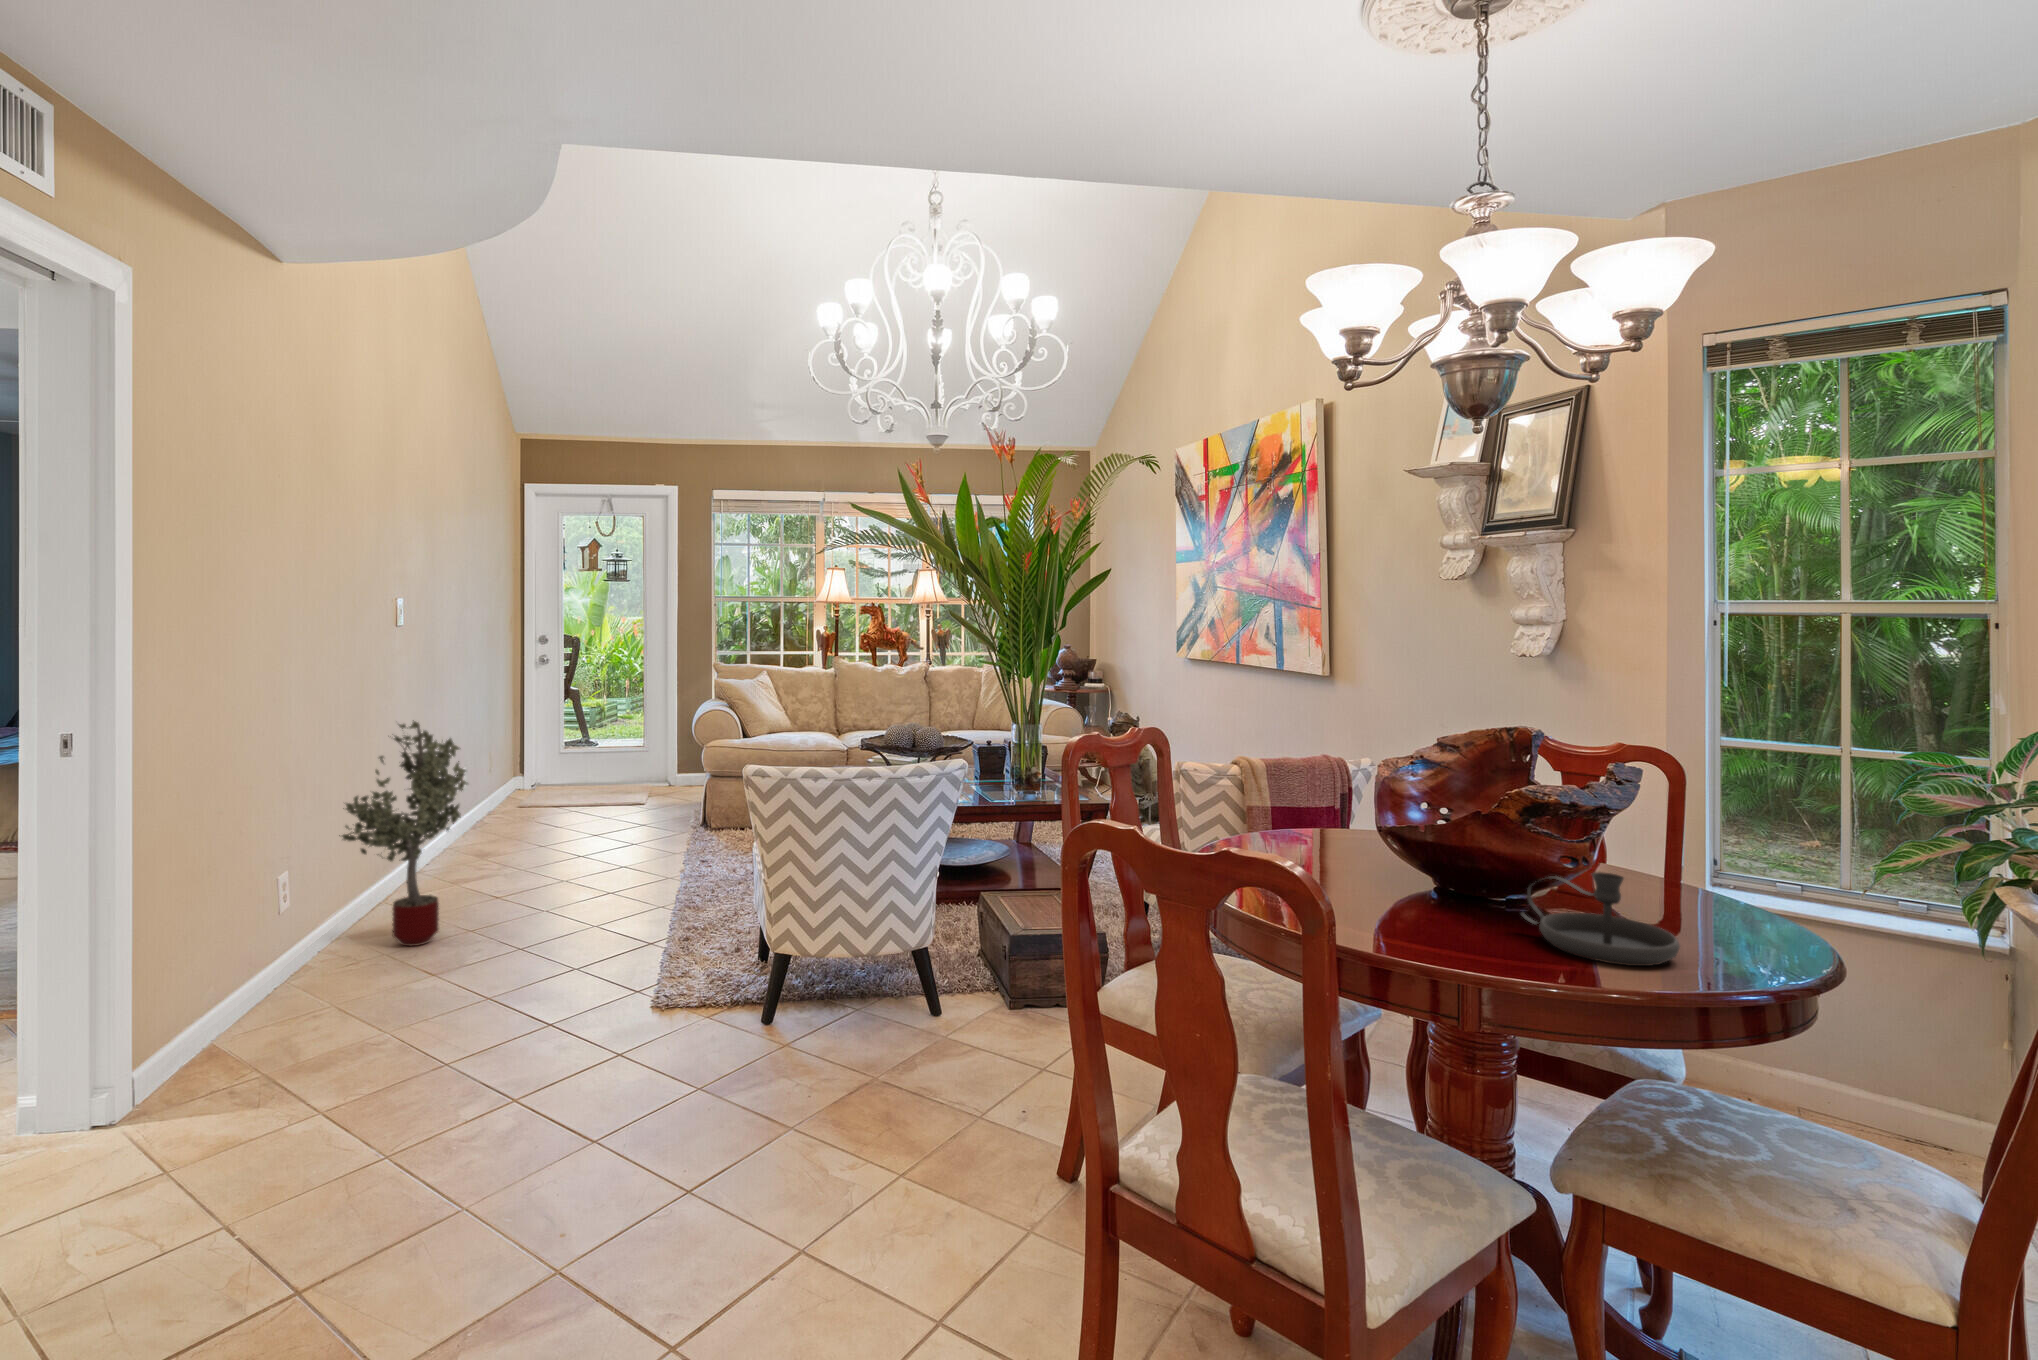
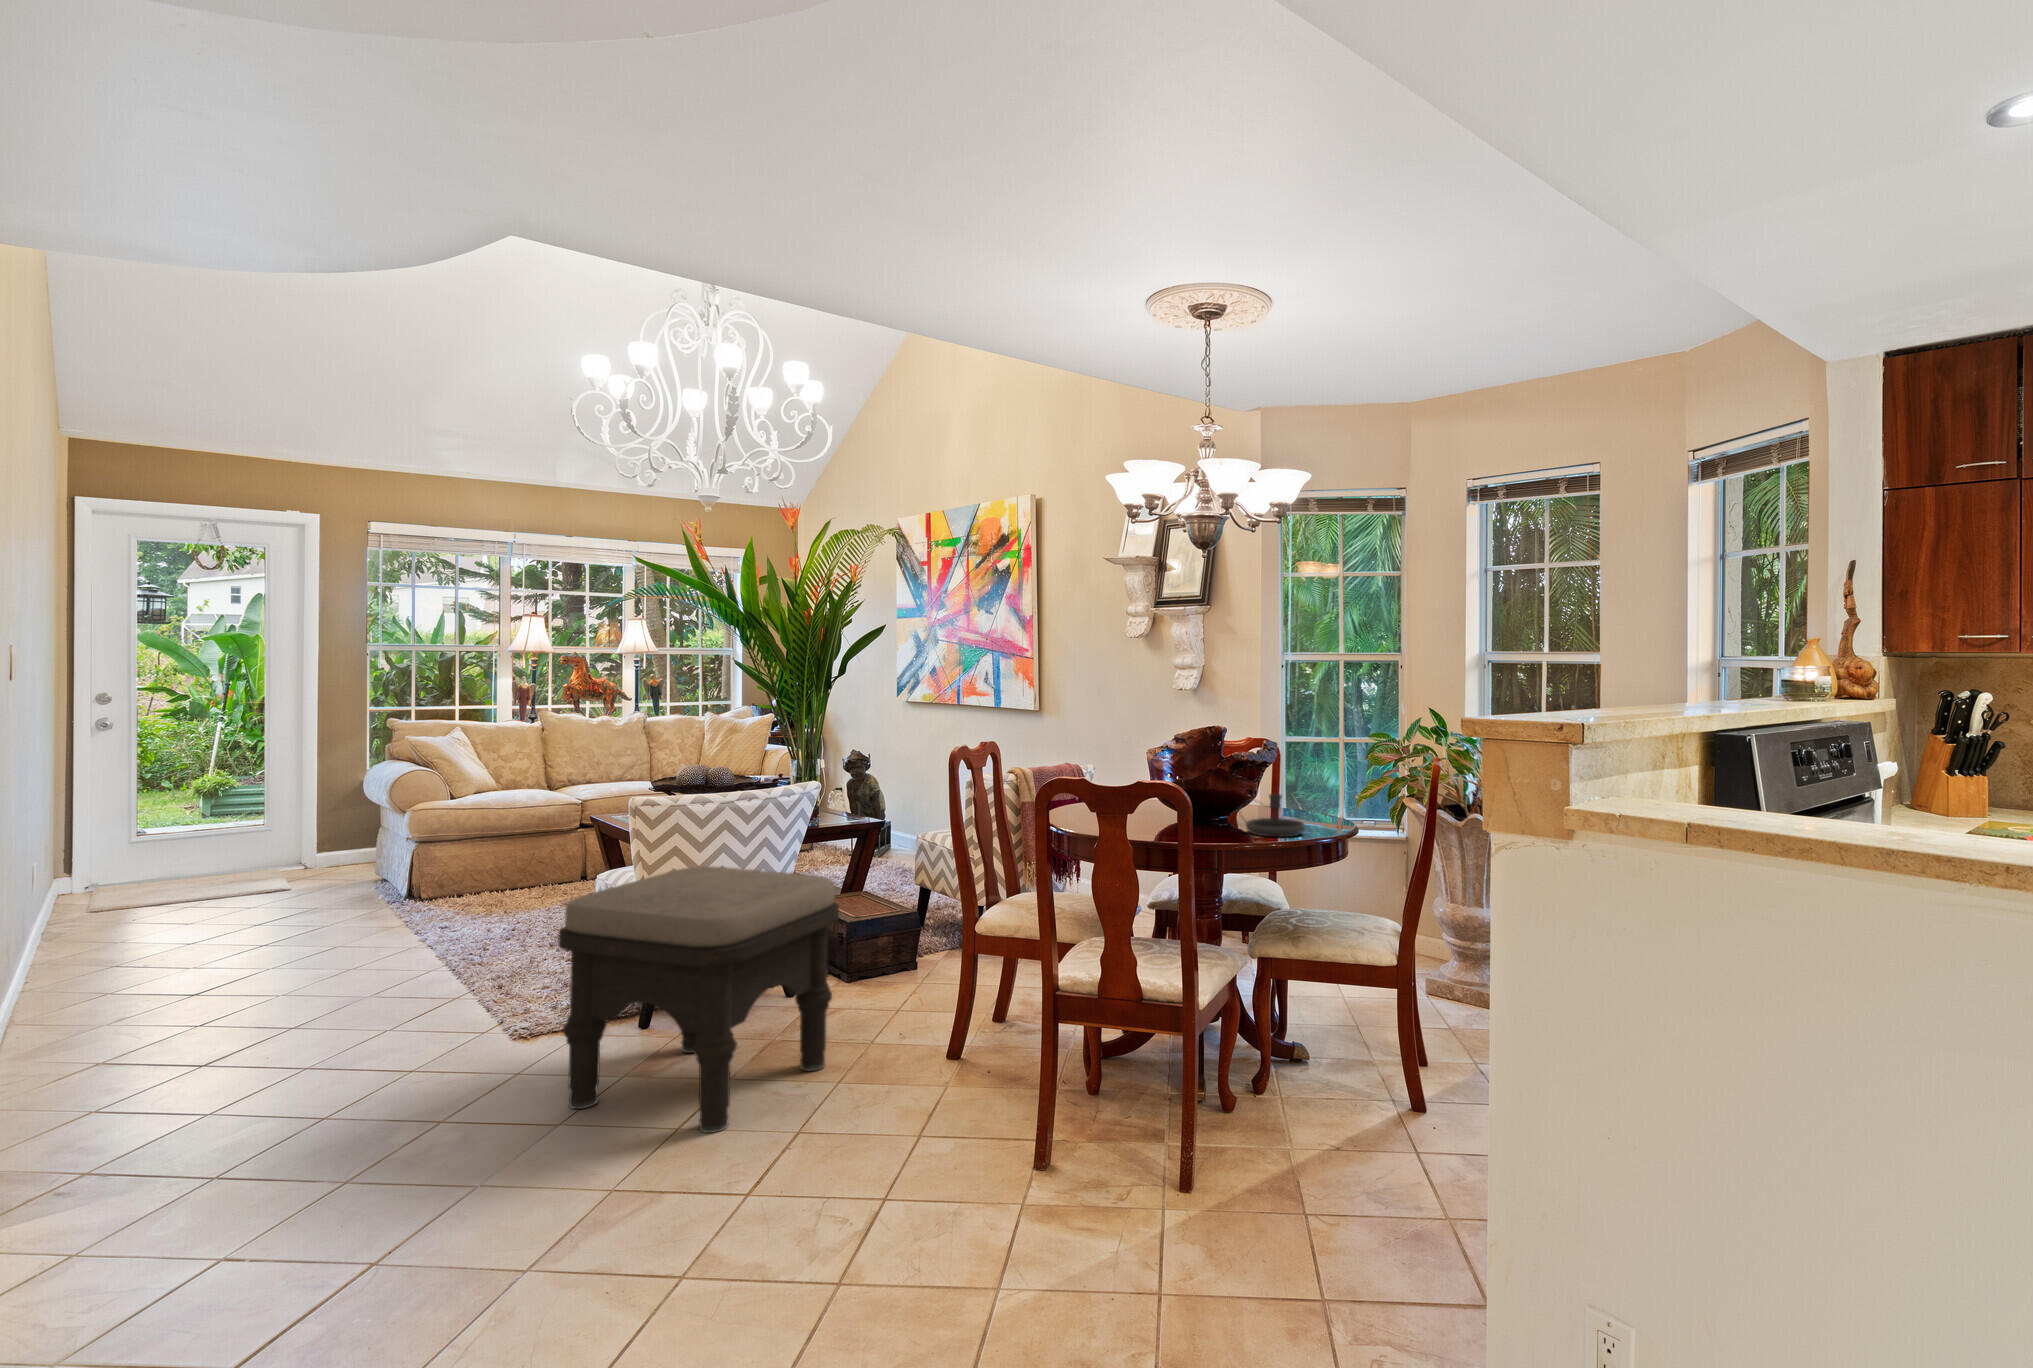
potted tree: present [339,720,467,946] -> none [42,788,219,1044]
ottoman: none [601,855,921,1215] -> present [559,866,839,1133]

